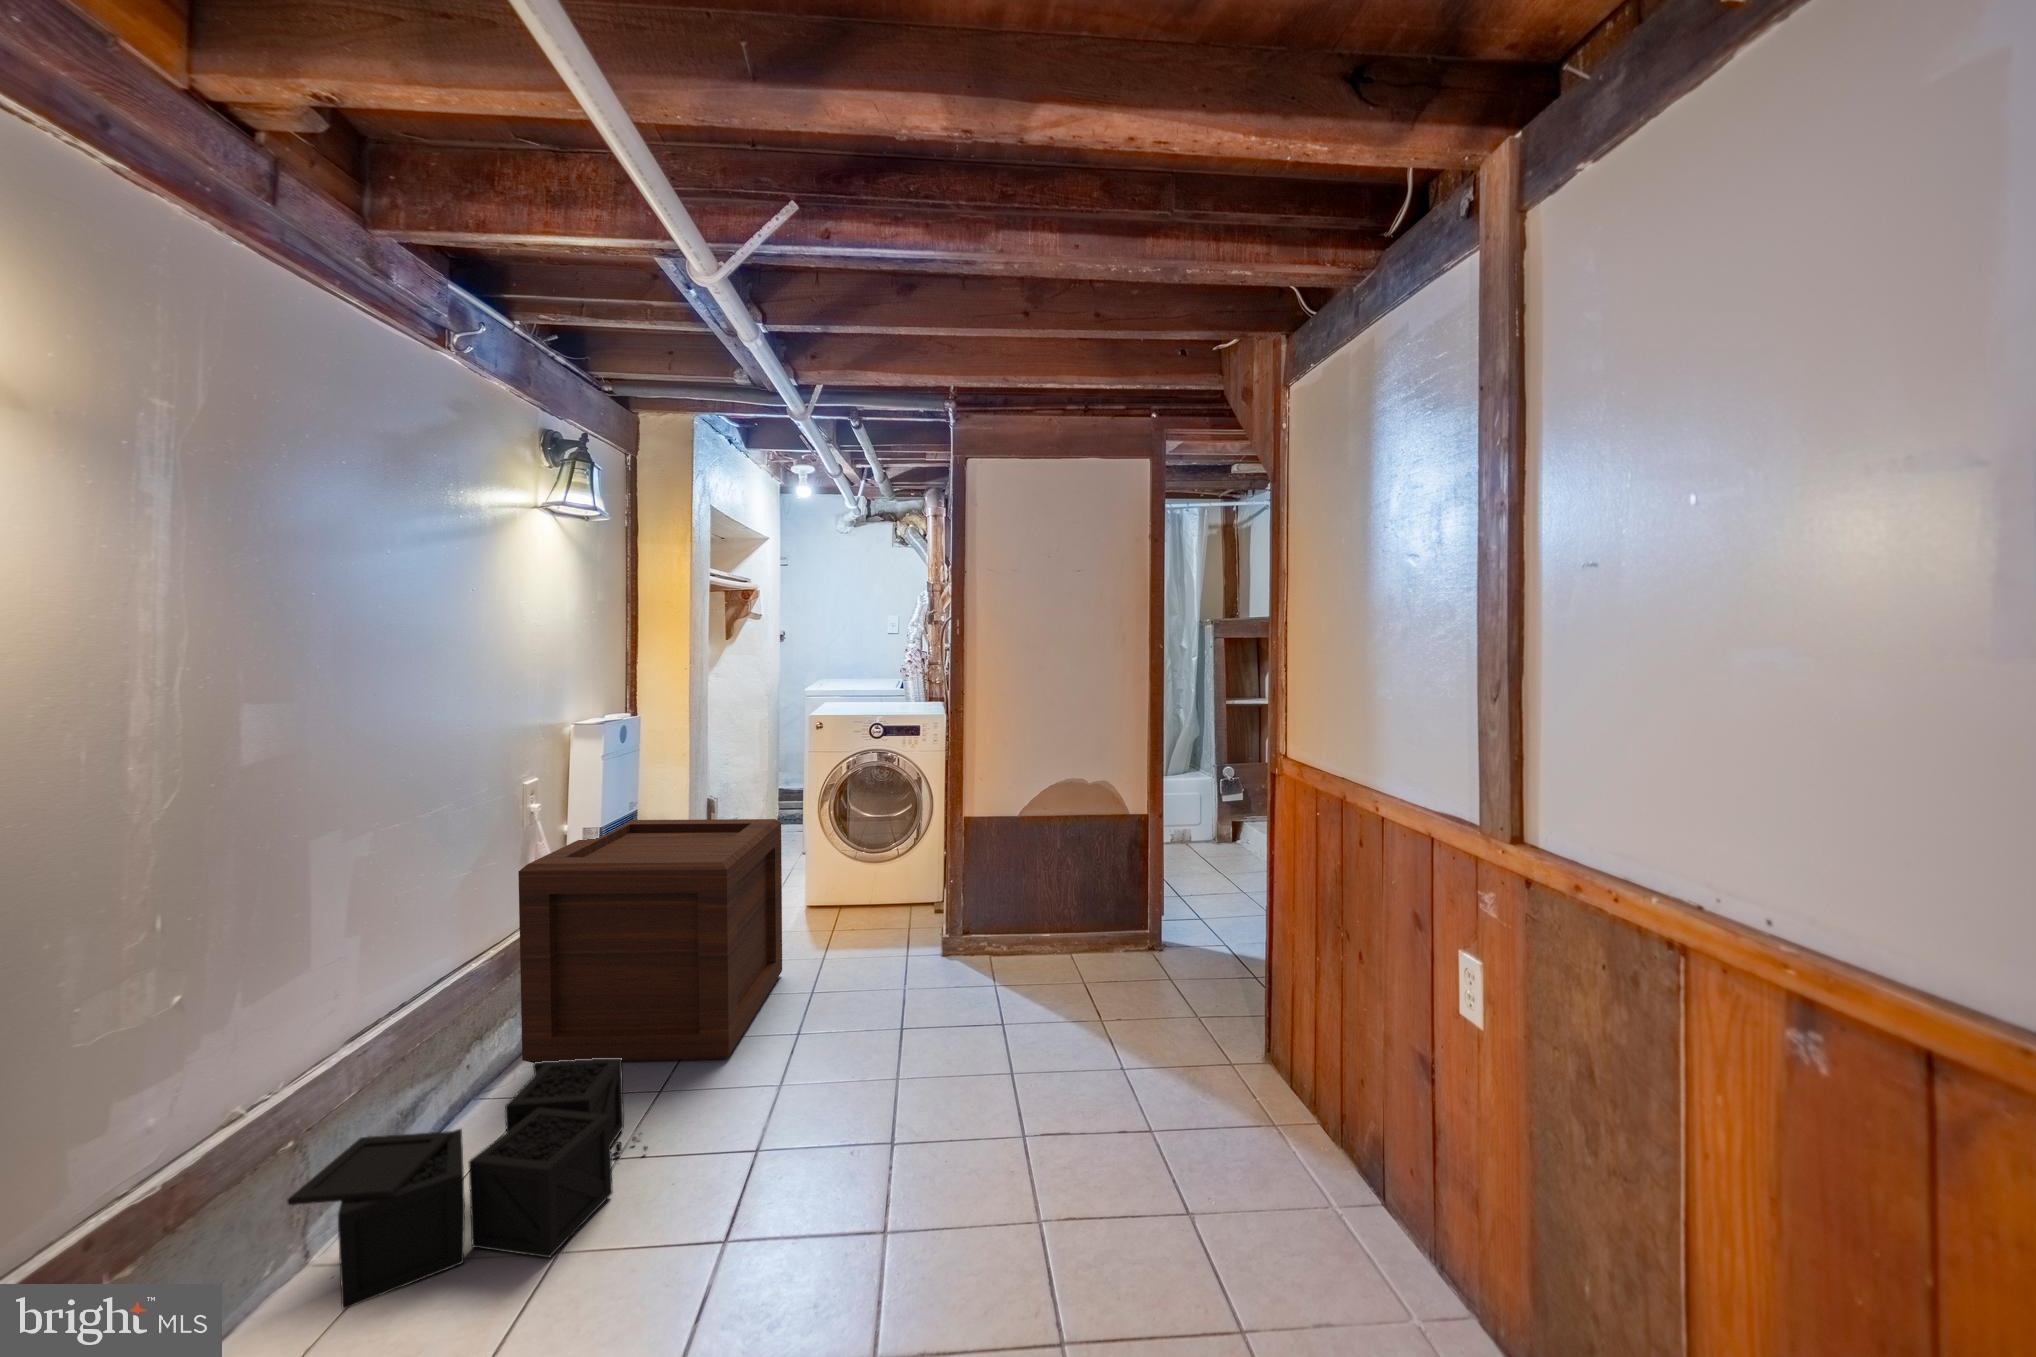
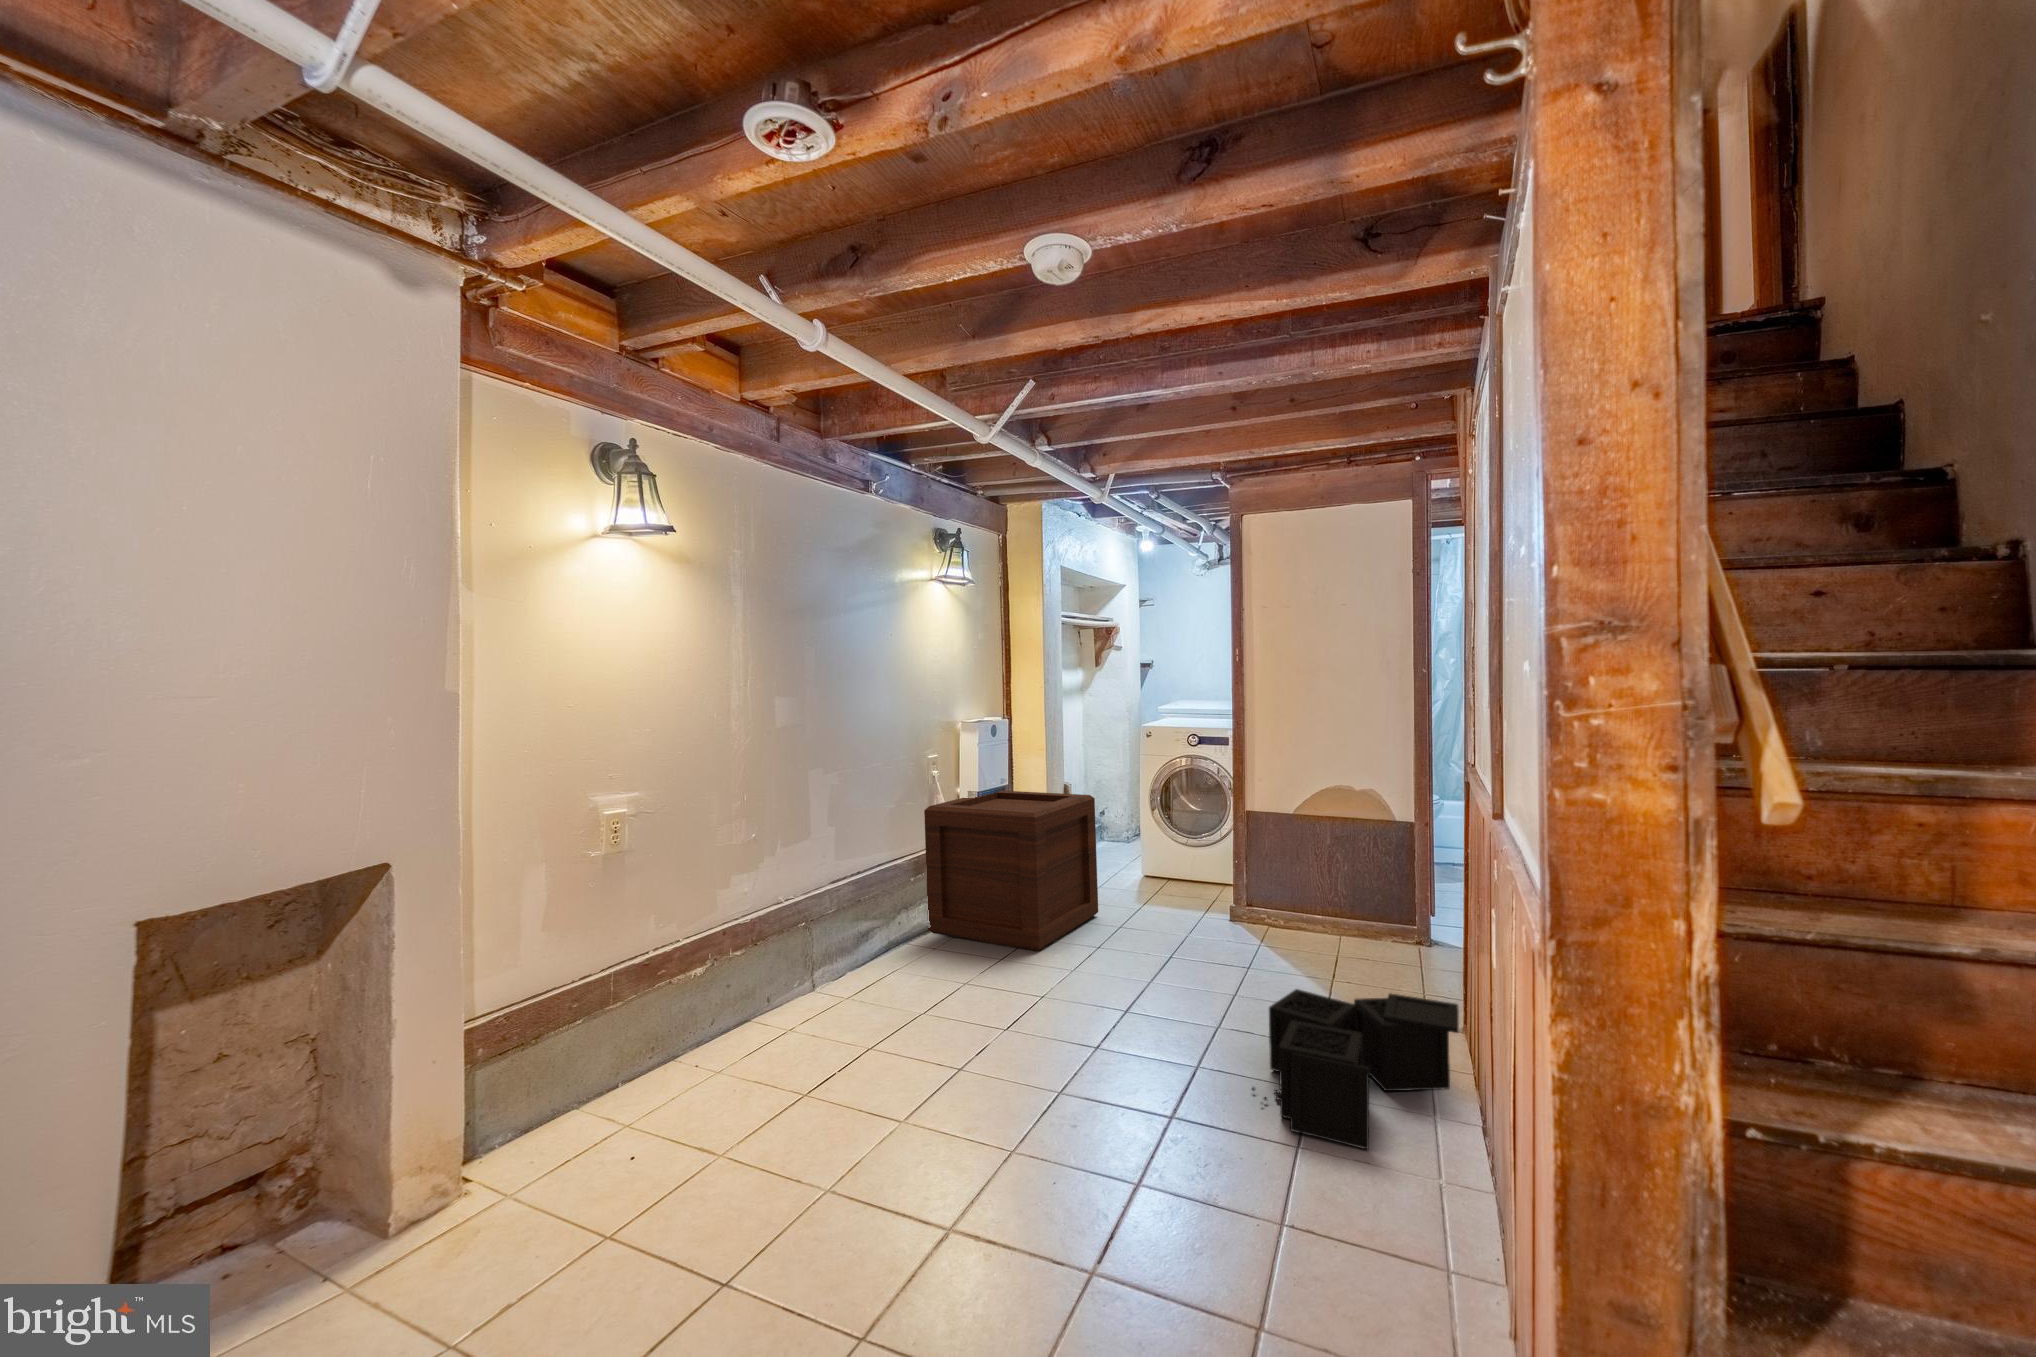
storage bin: present [288,1058,647,1309] -> present [1252,989,1459,1149]

